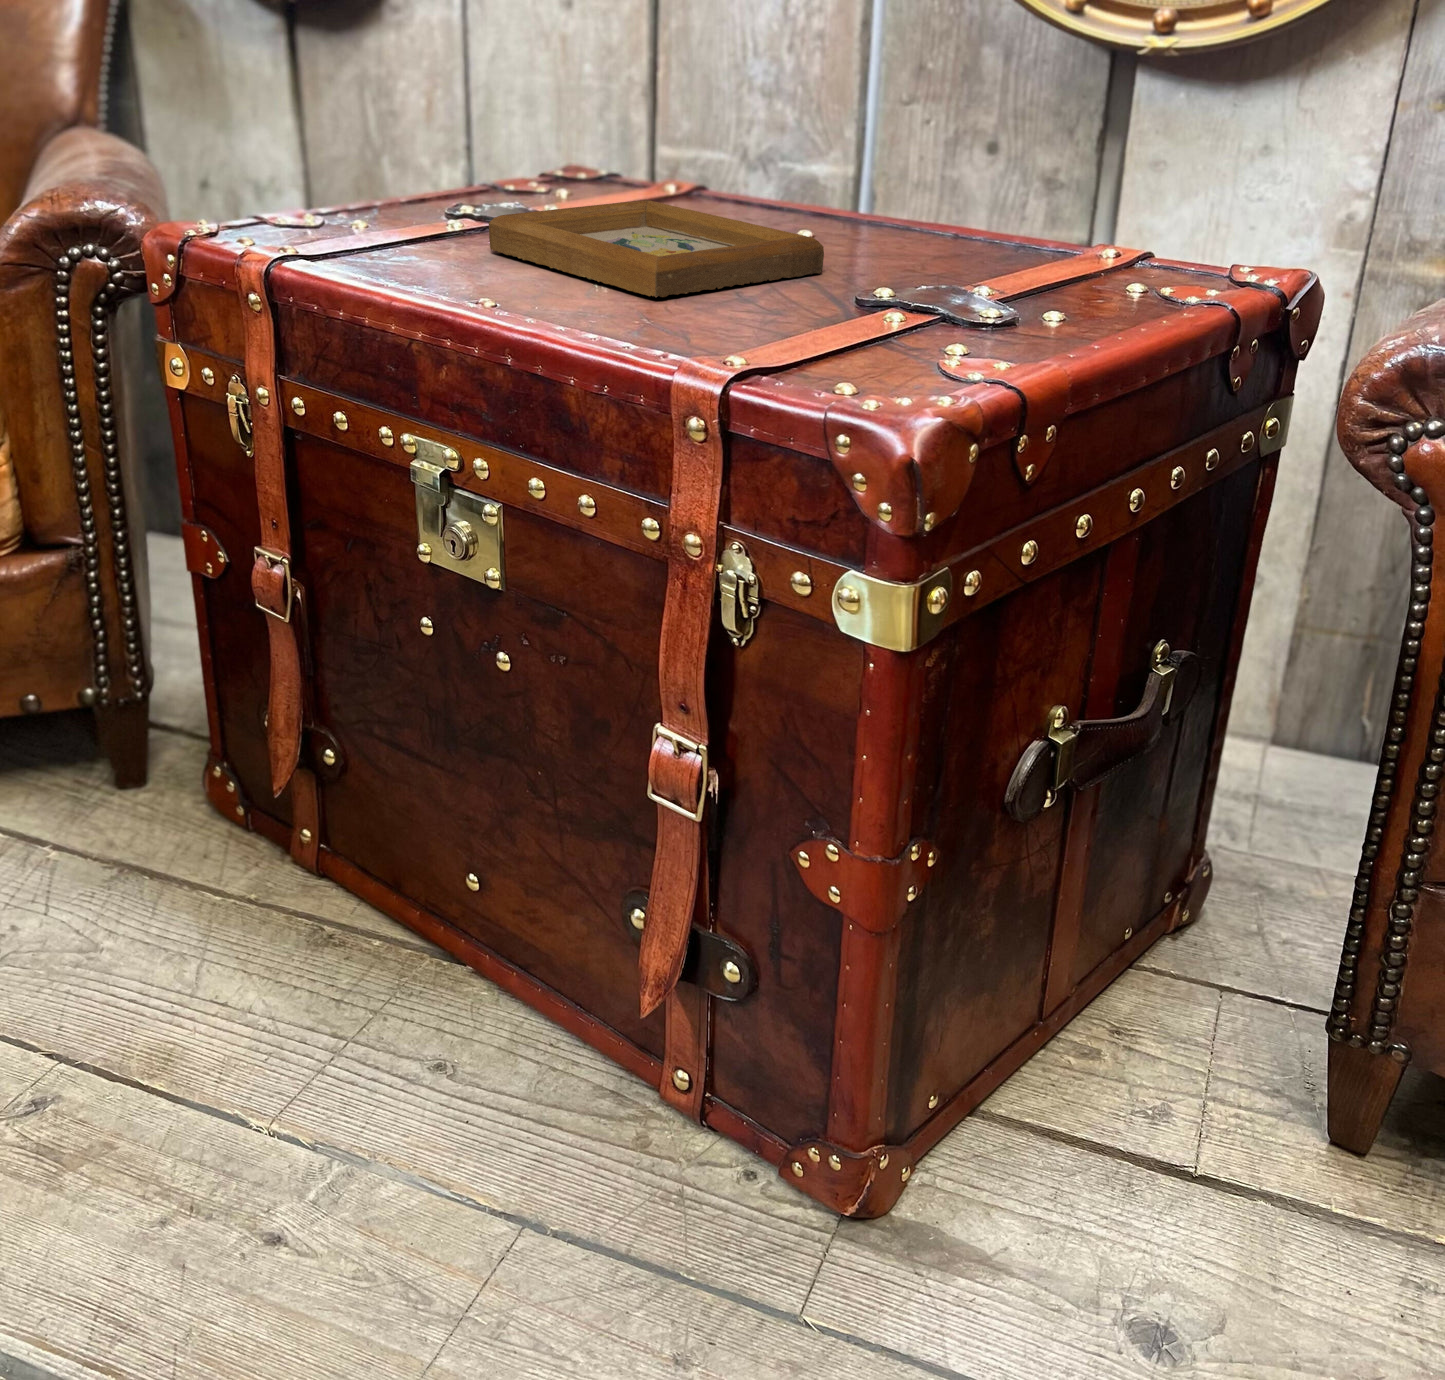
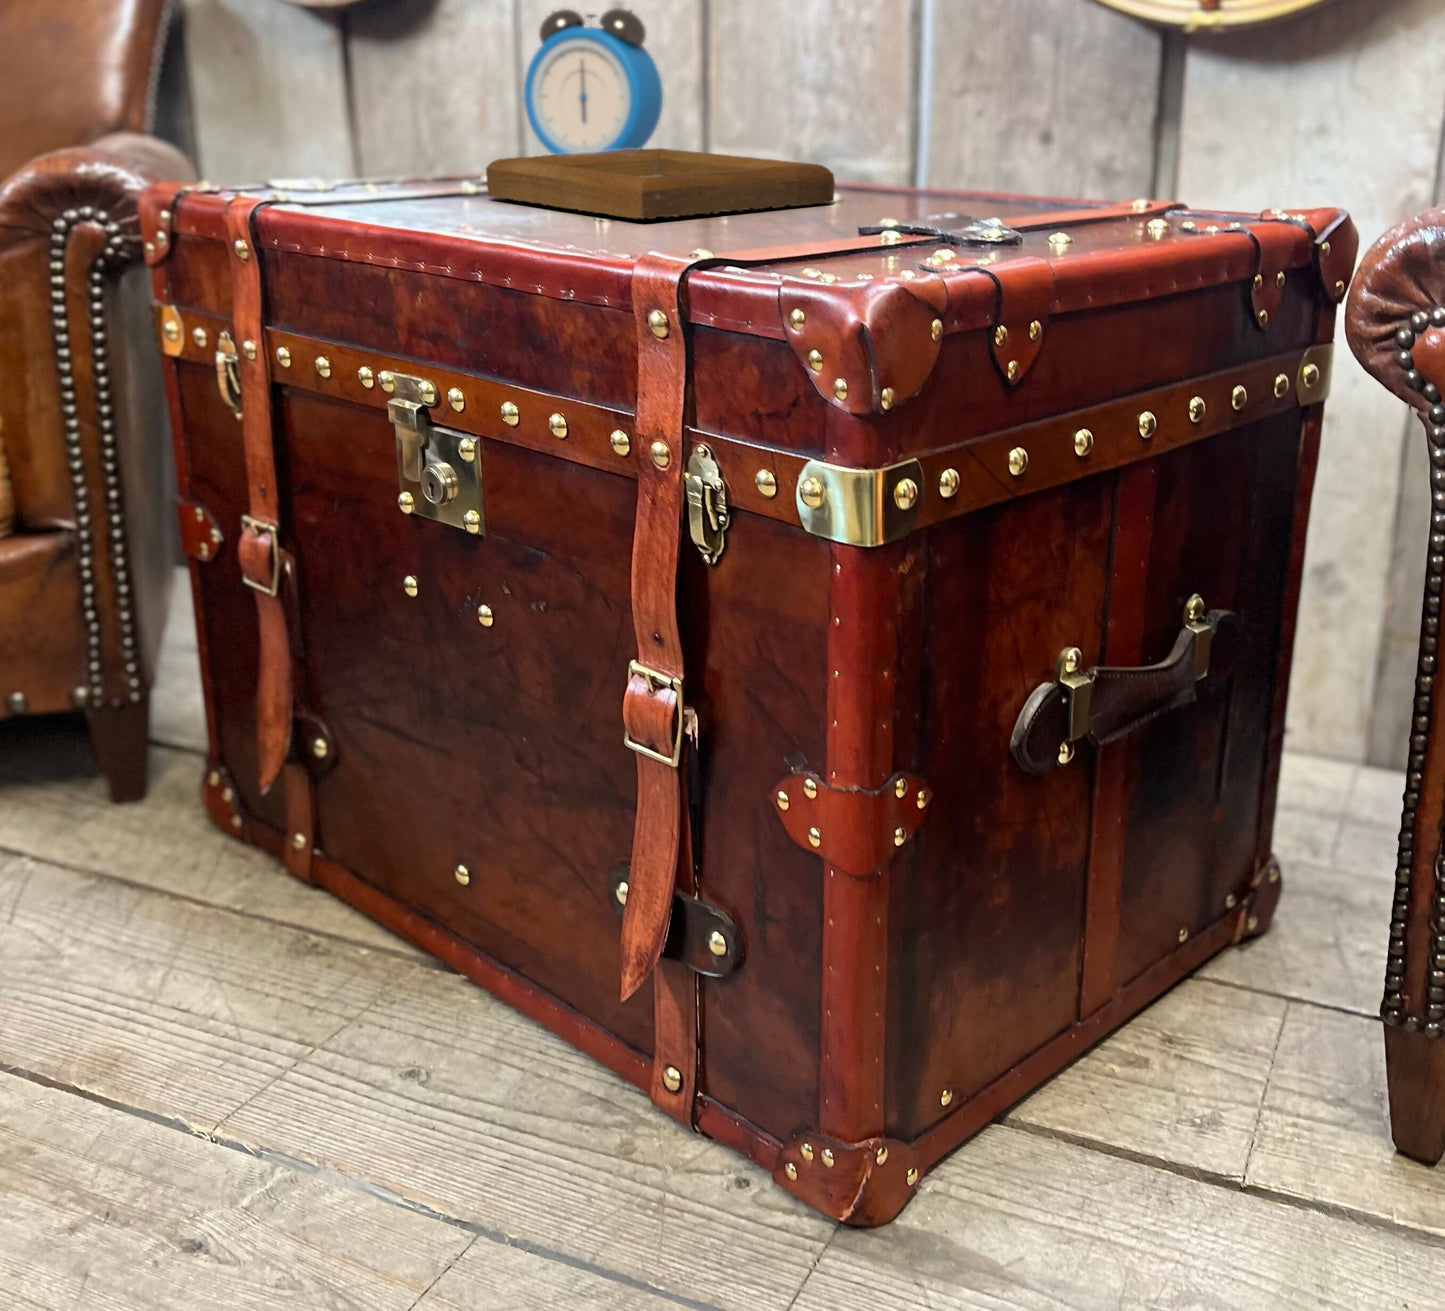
alarm clock: none [503,48,635,202] -> present [524,8,663,155]

